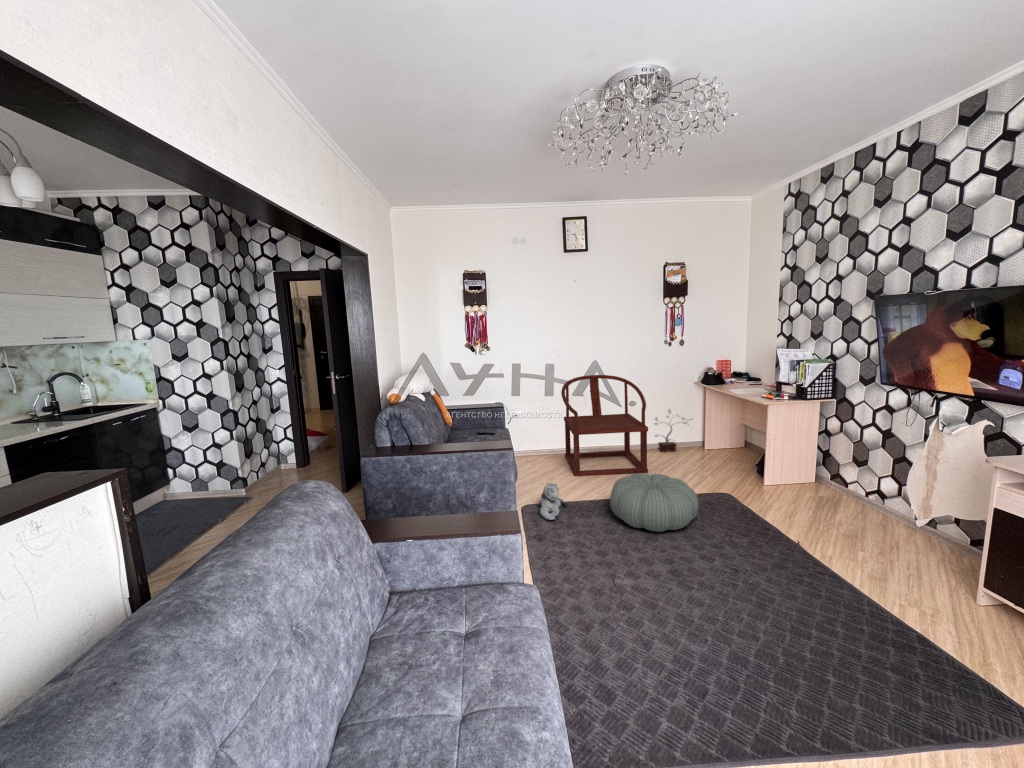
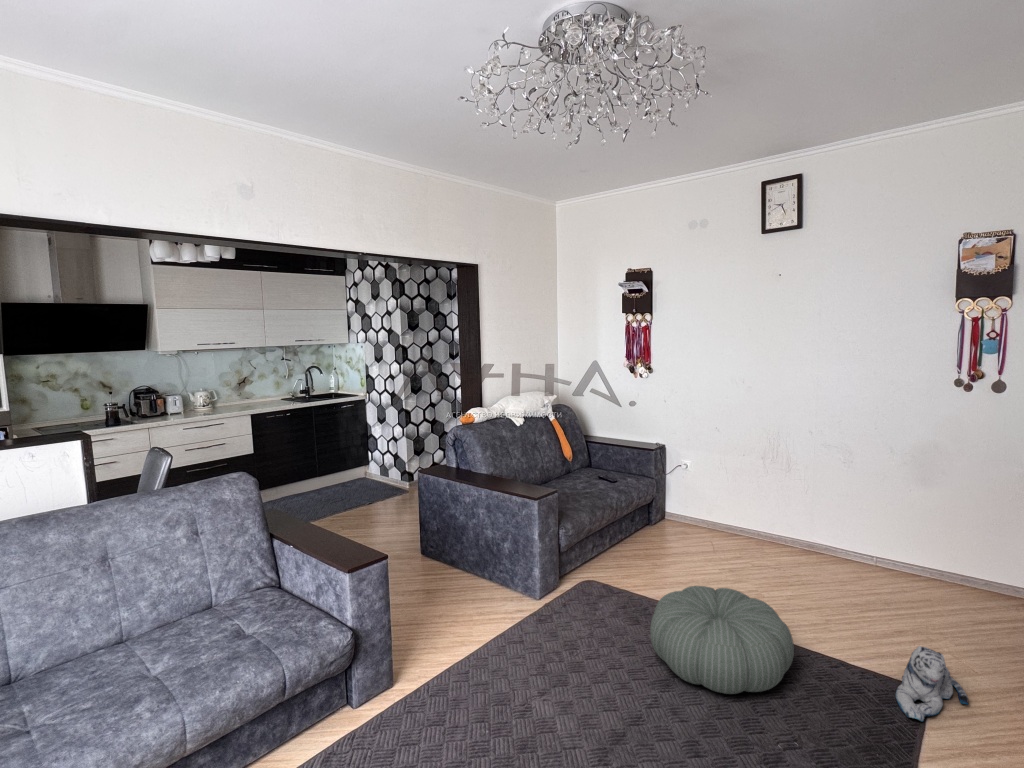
armchair: present [561,375,648,476] -> none [708,424,862,603]
potted plant: present [655,410,687,452] -> none [912,507,1008,590]
plush toy: present [539,483,567,521] -> present [895,646,968,721]

